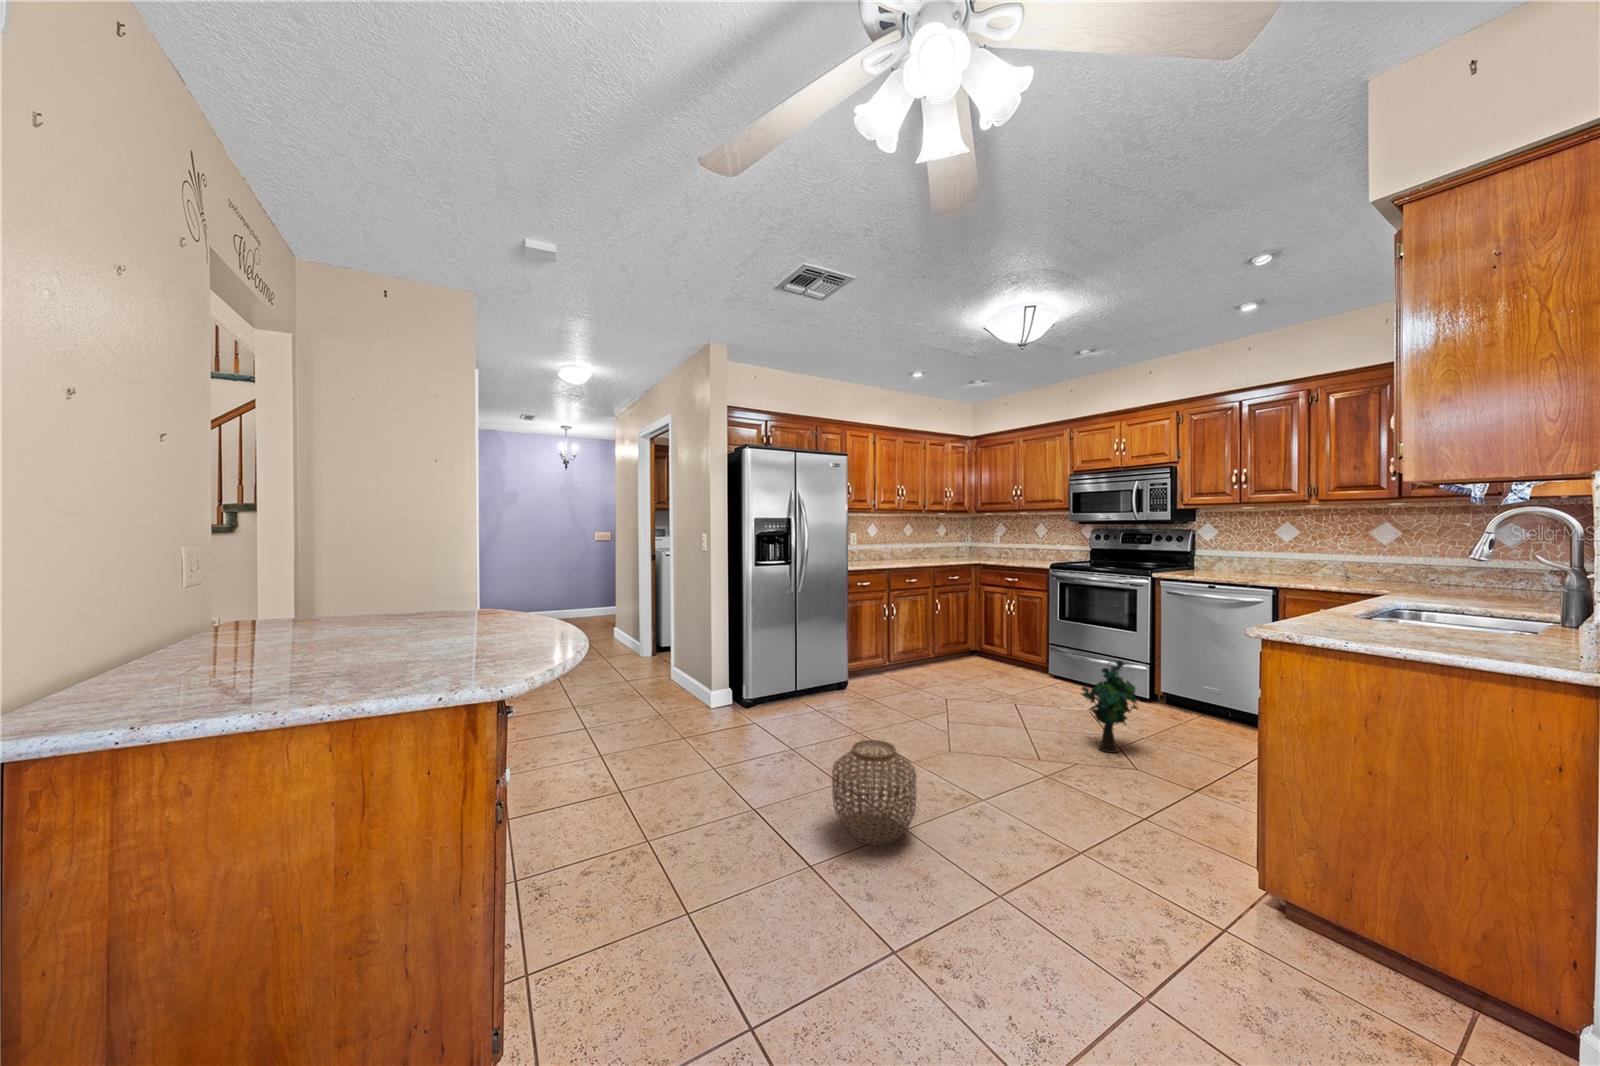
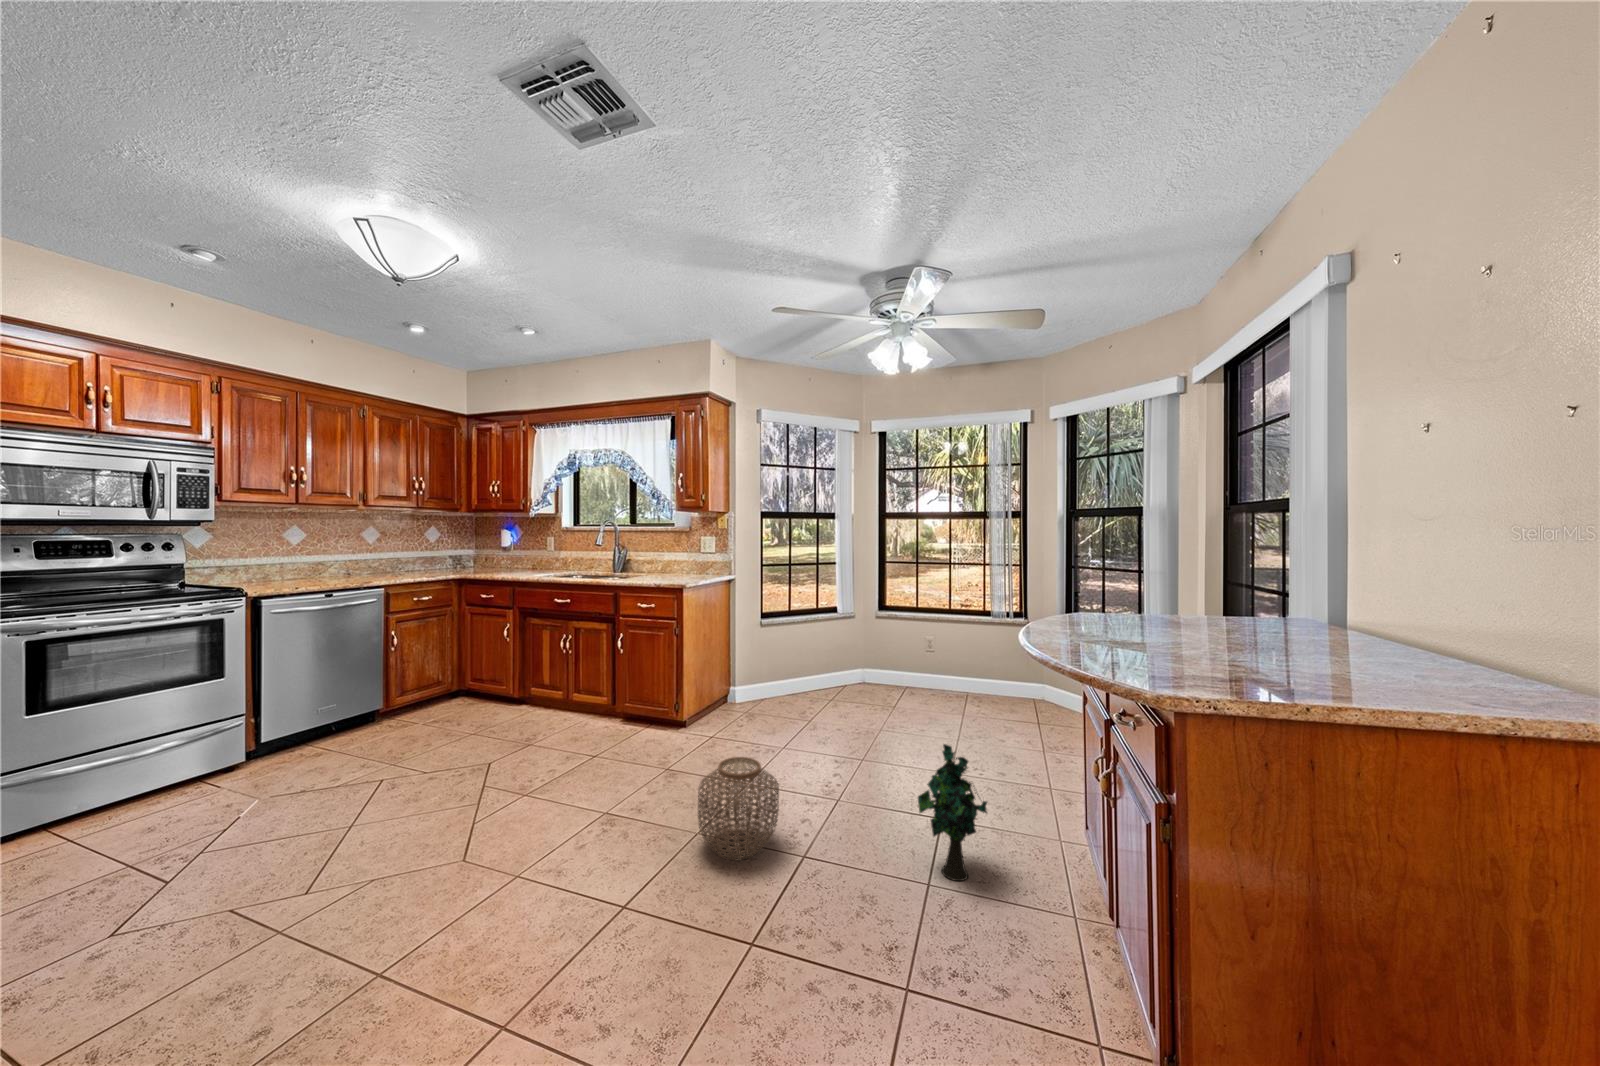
decorative plant: present [1082,661,1139,753] -> present [918,744,987,881]

